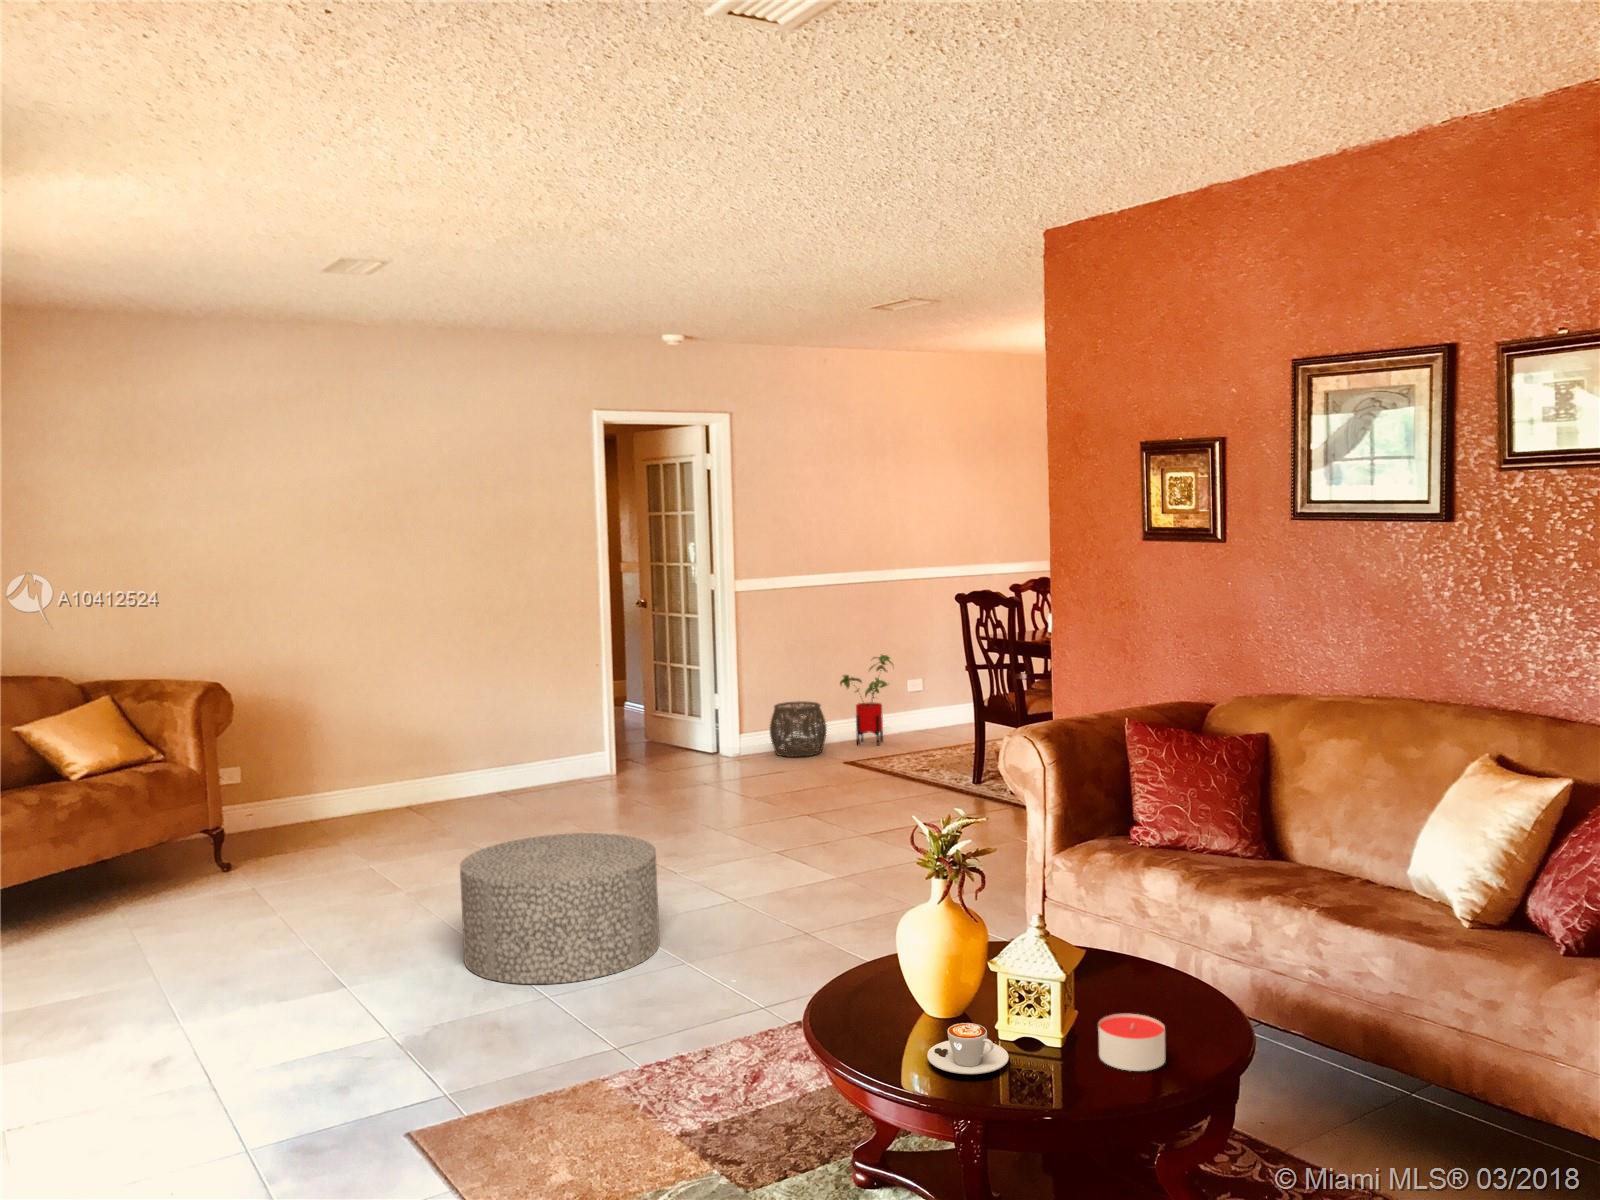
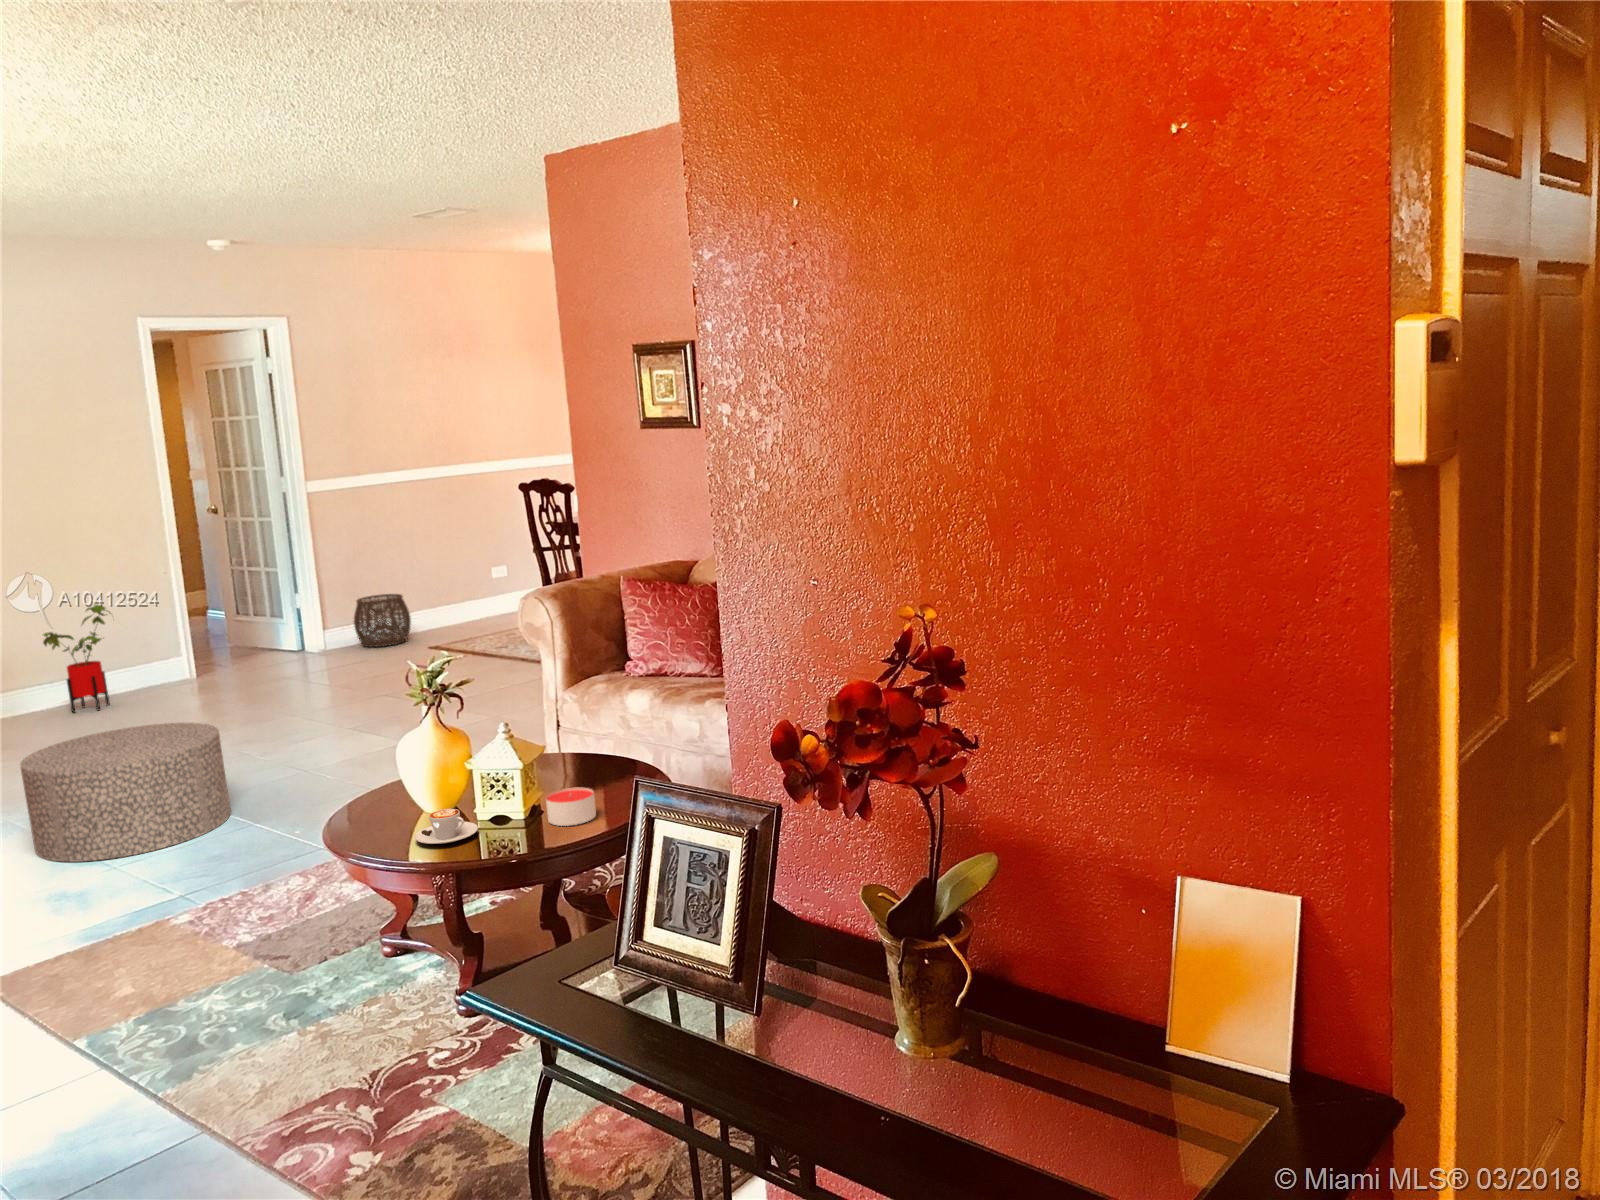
house plant: present [840,655,892,745] -> present [43,605,110,713]

